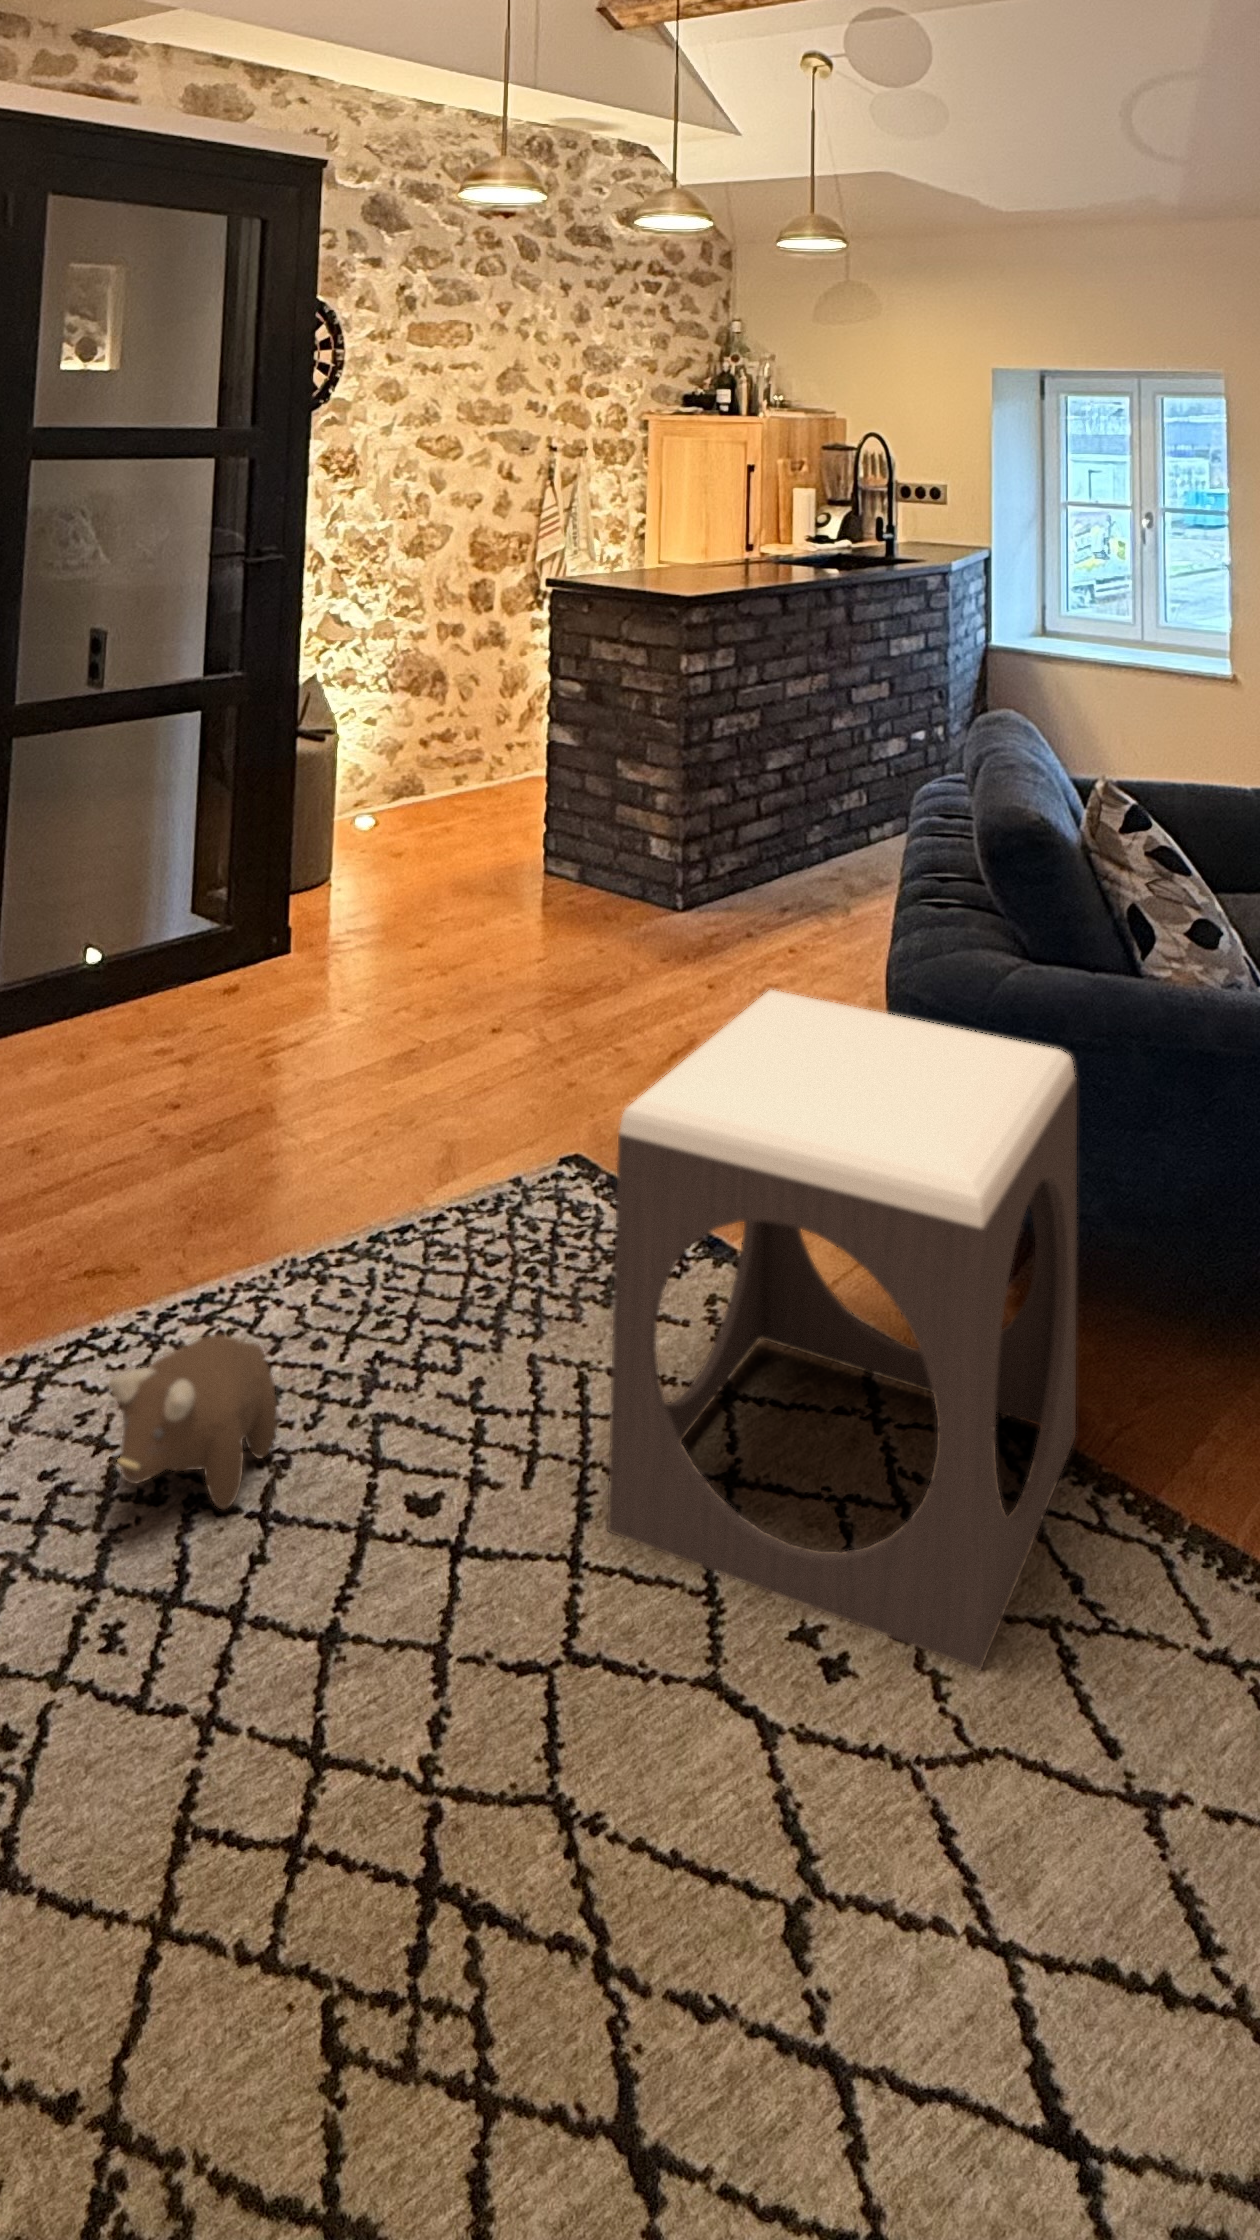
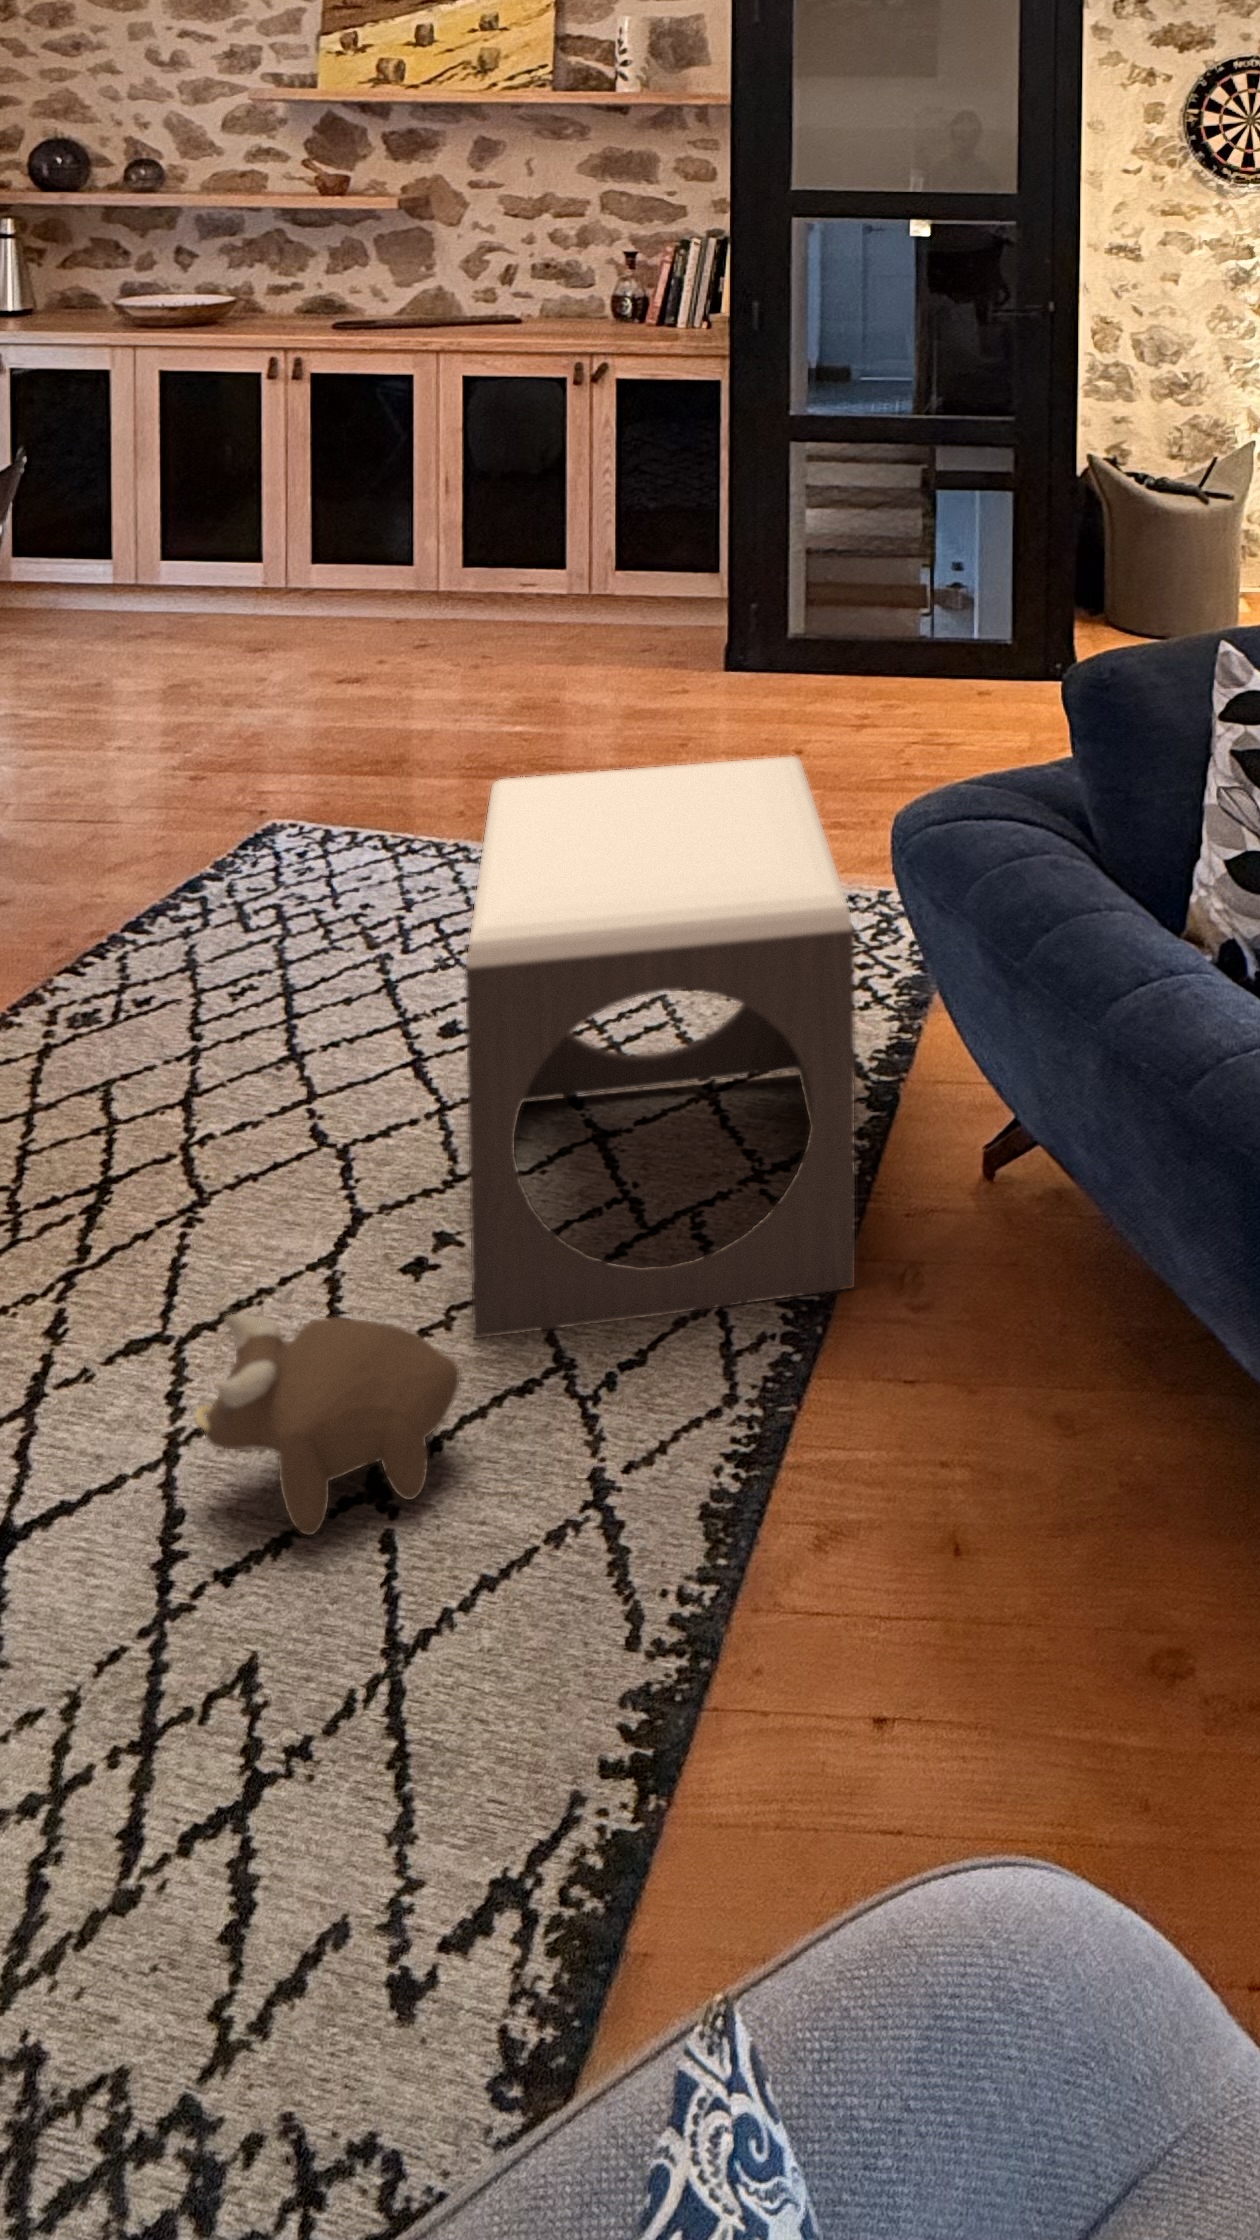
plush toy: present [109,1335,278,1510] -> present [196,1314,459,1535]

